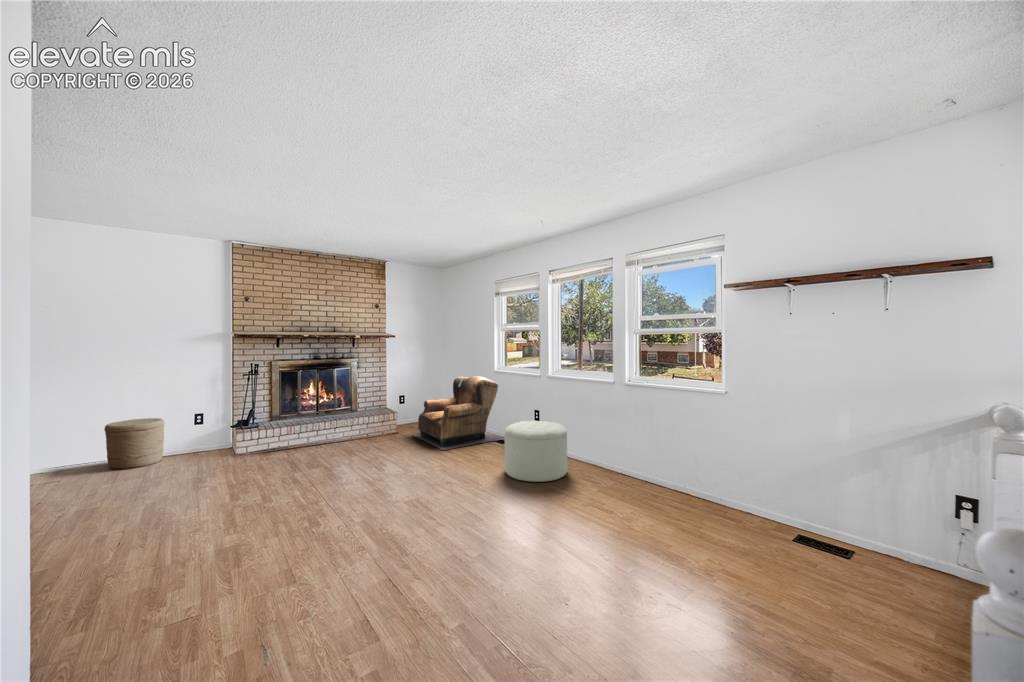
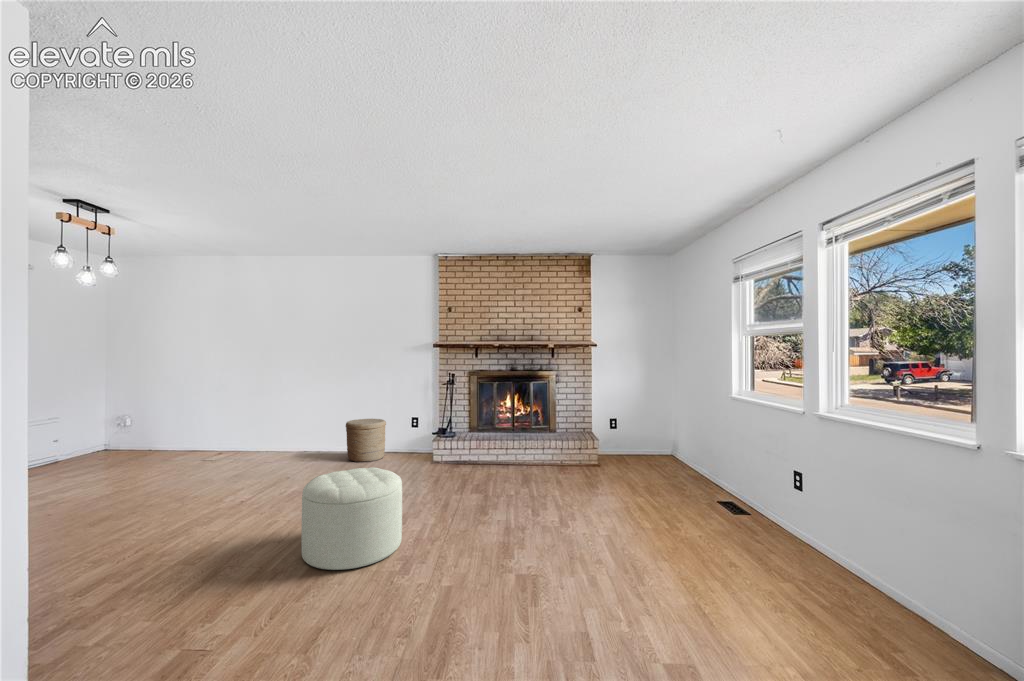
armchair: present [414,376,505,450] -> none [612,400,746,504]
ottoman: present [505,421,567,482] -> present [301,468,402,570]

